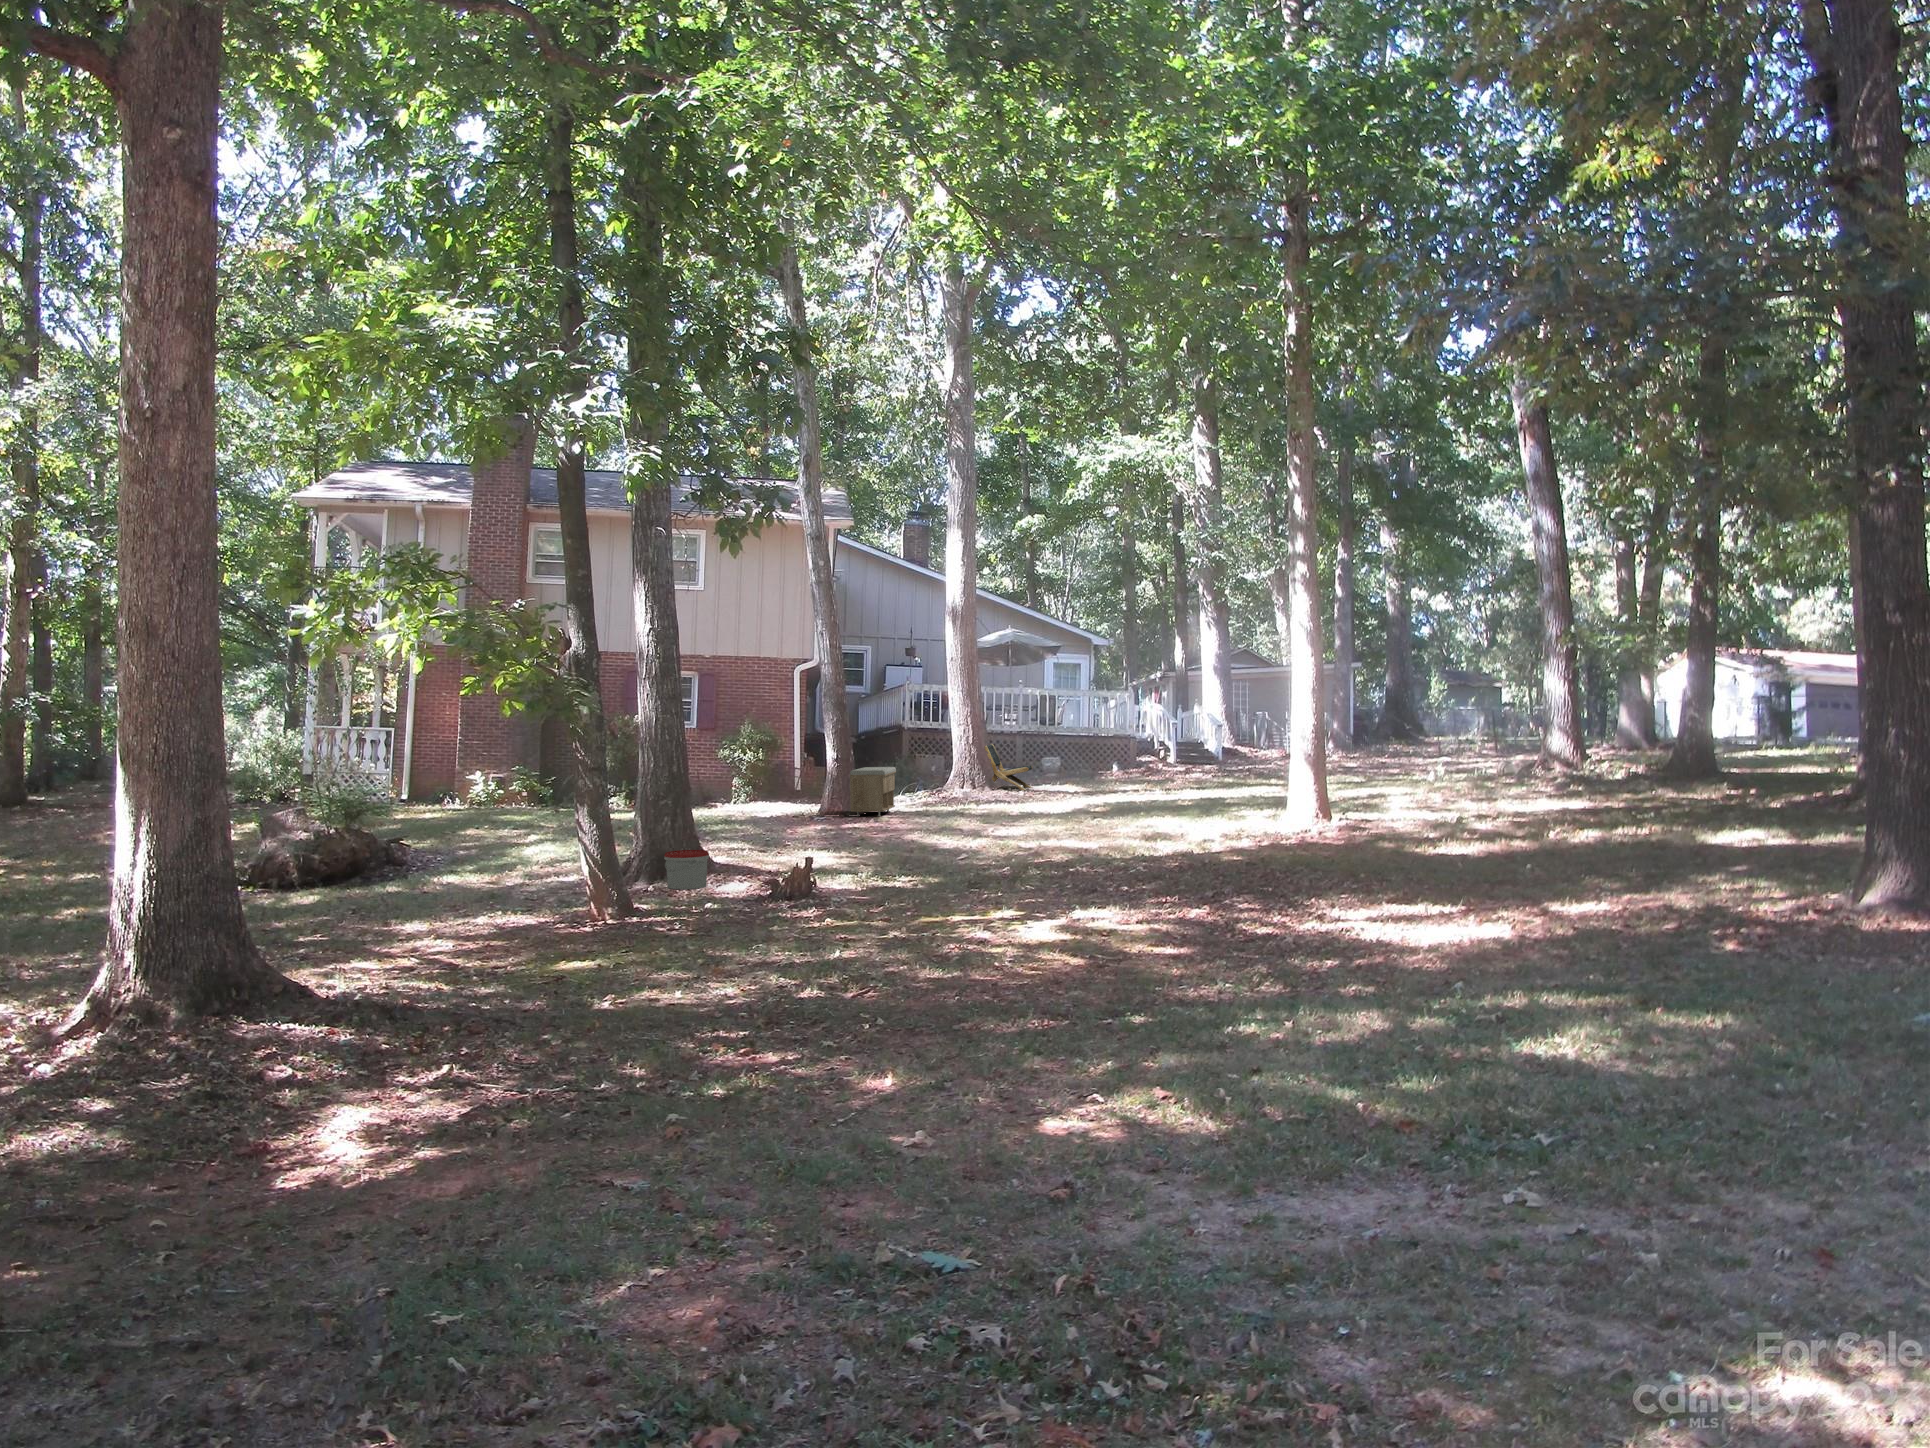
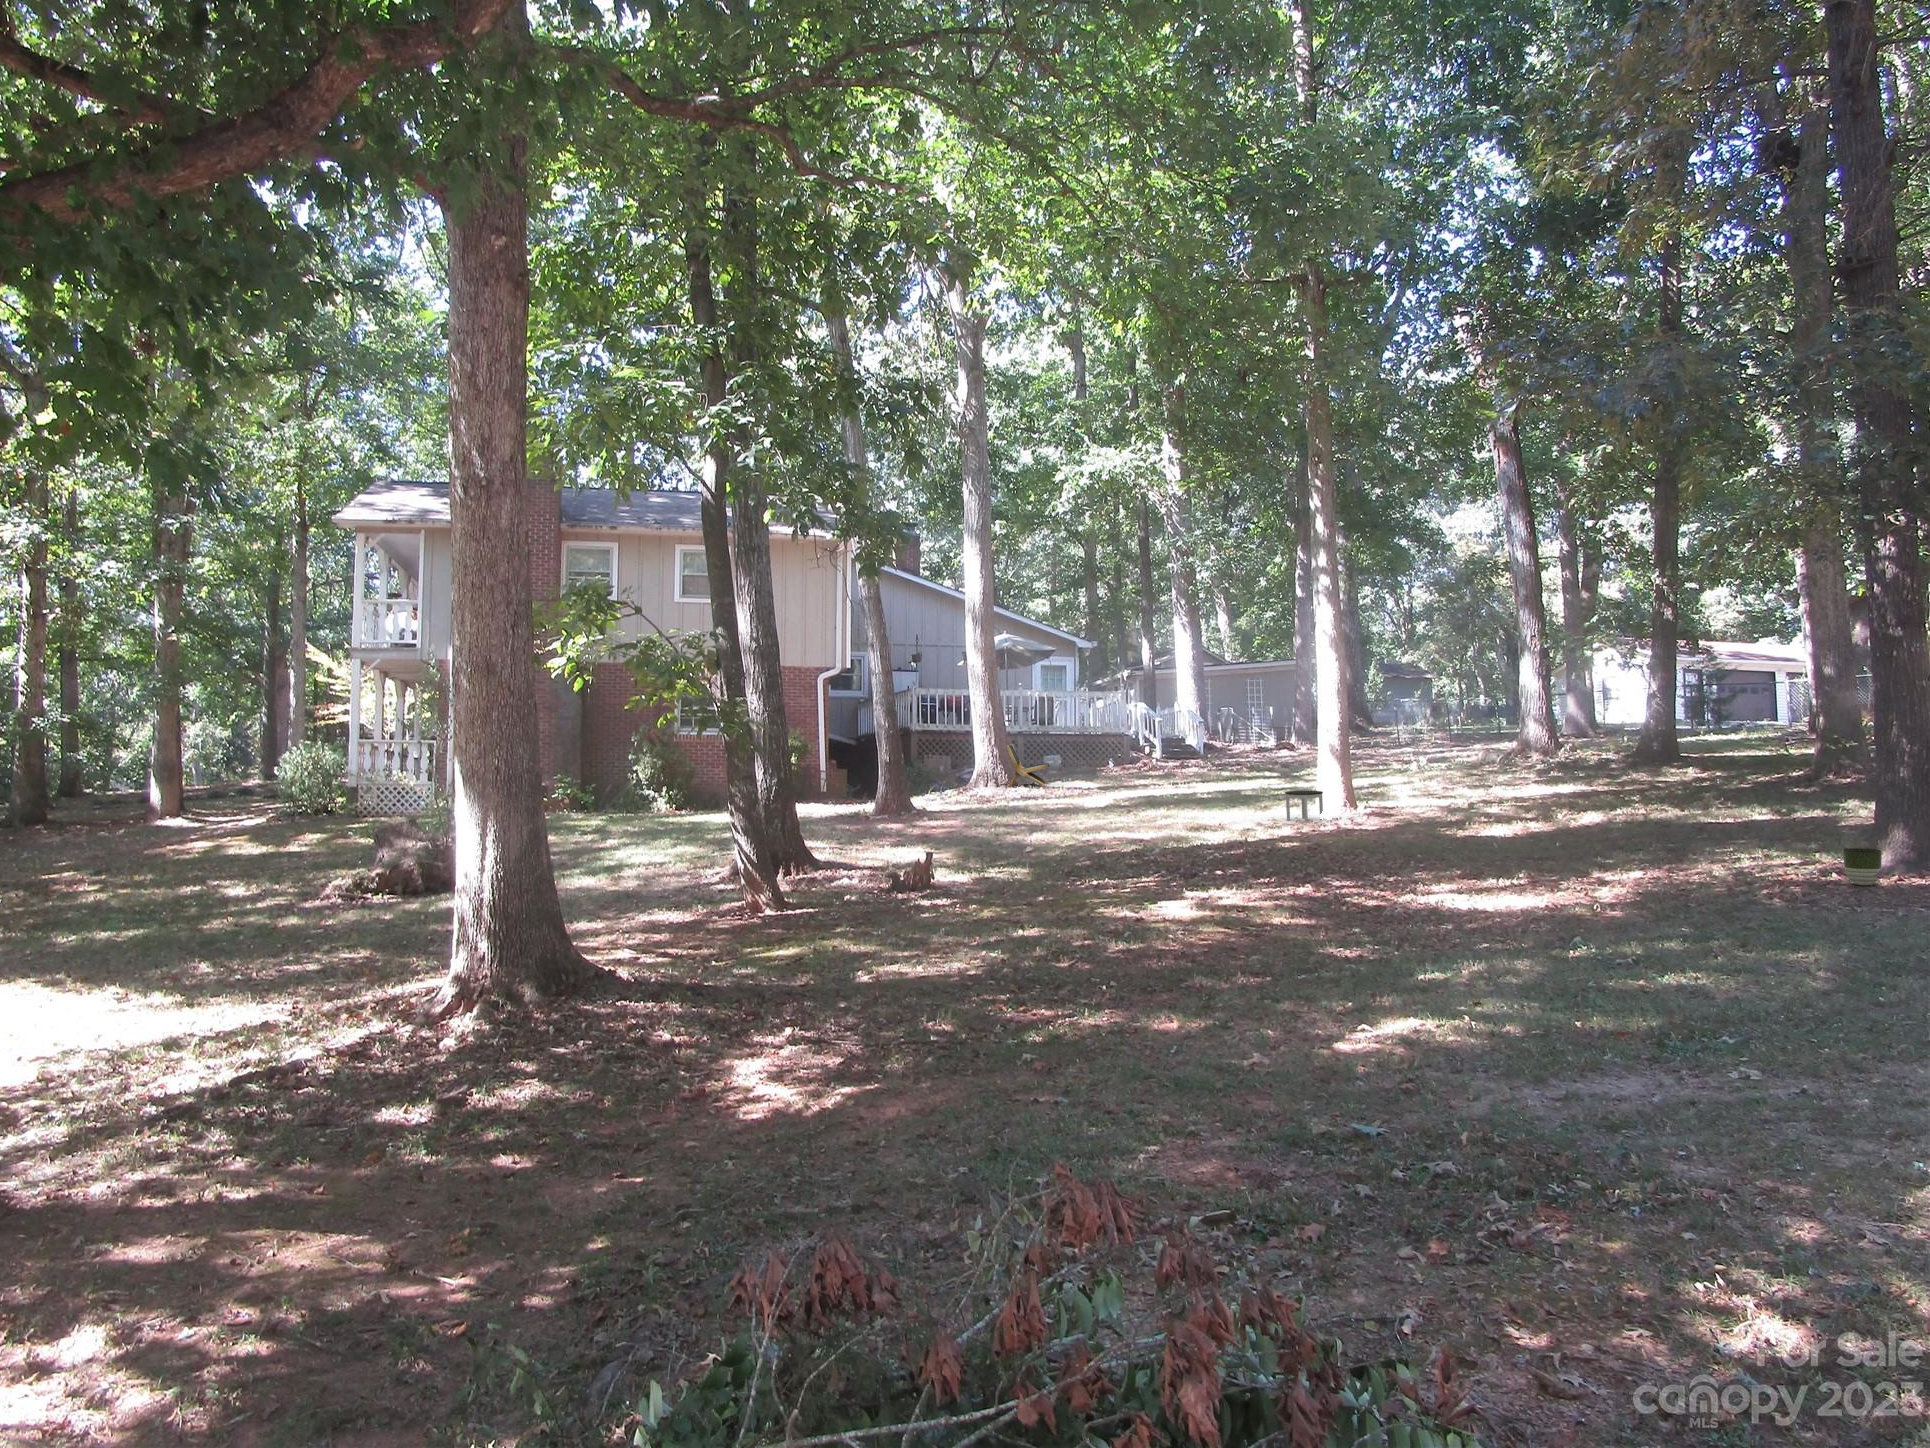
storage bench: present [850,767,896,816] -> none [904,768,942,814]
round table: none [1250,801,1292,835] -> present [1285,791,1323,821]
bucket: present [664,850,709,889] -> none [796,847,836,883]
planter: none [1834,883,1879,927] -> present [1843,848,1882,885]

